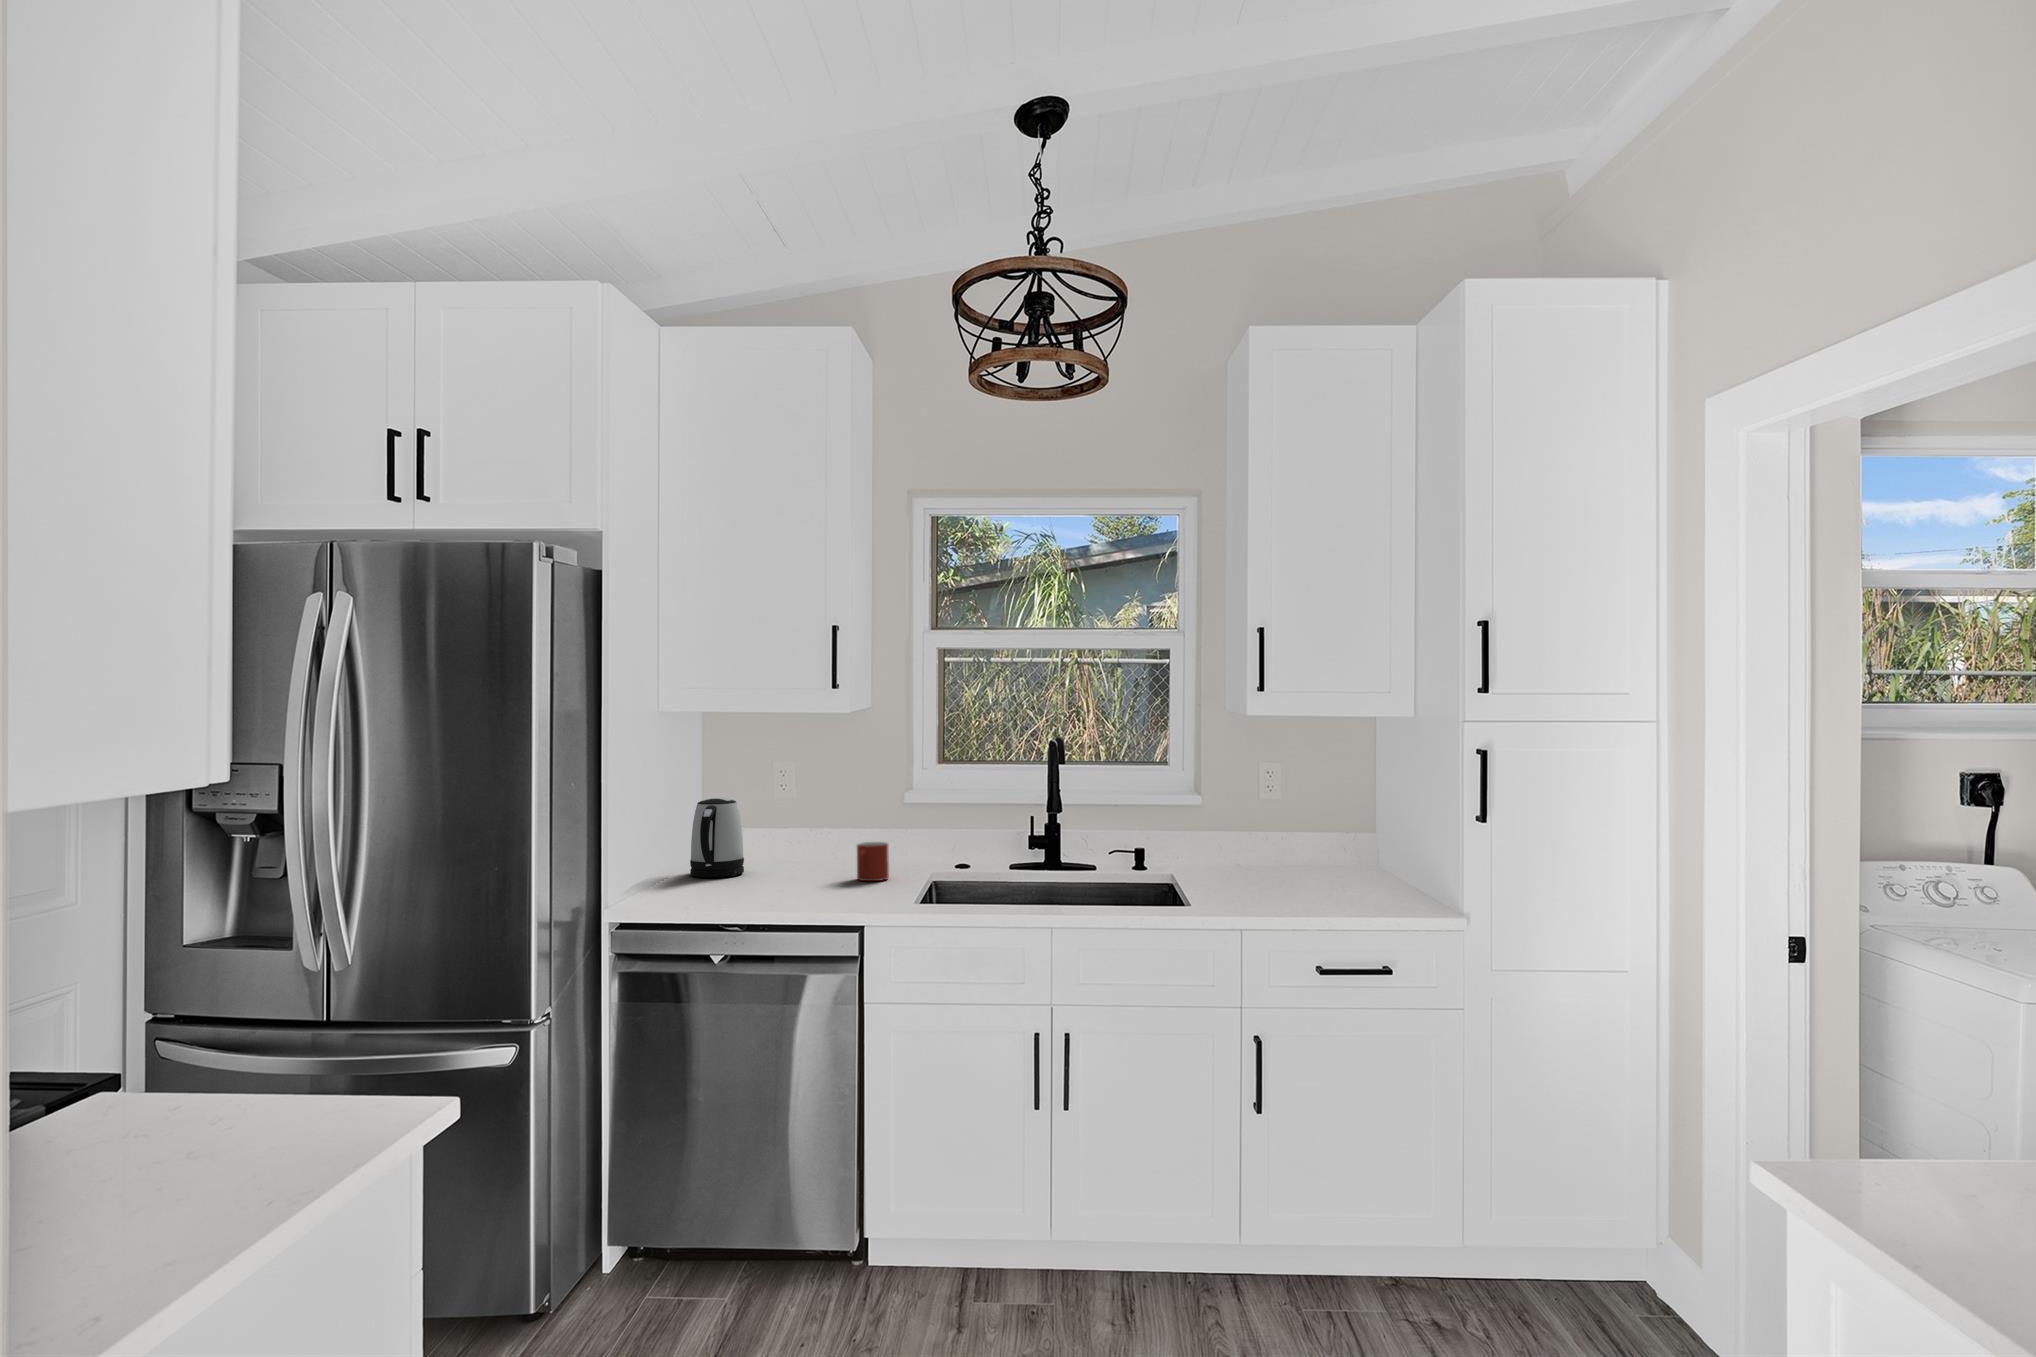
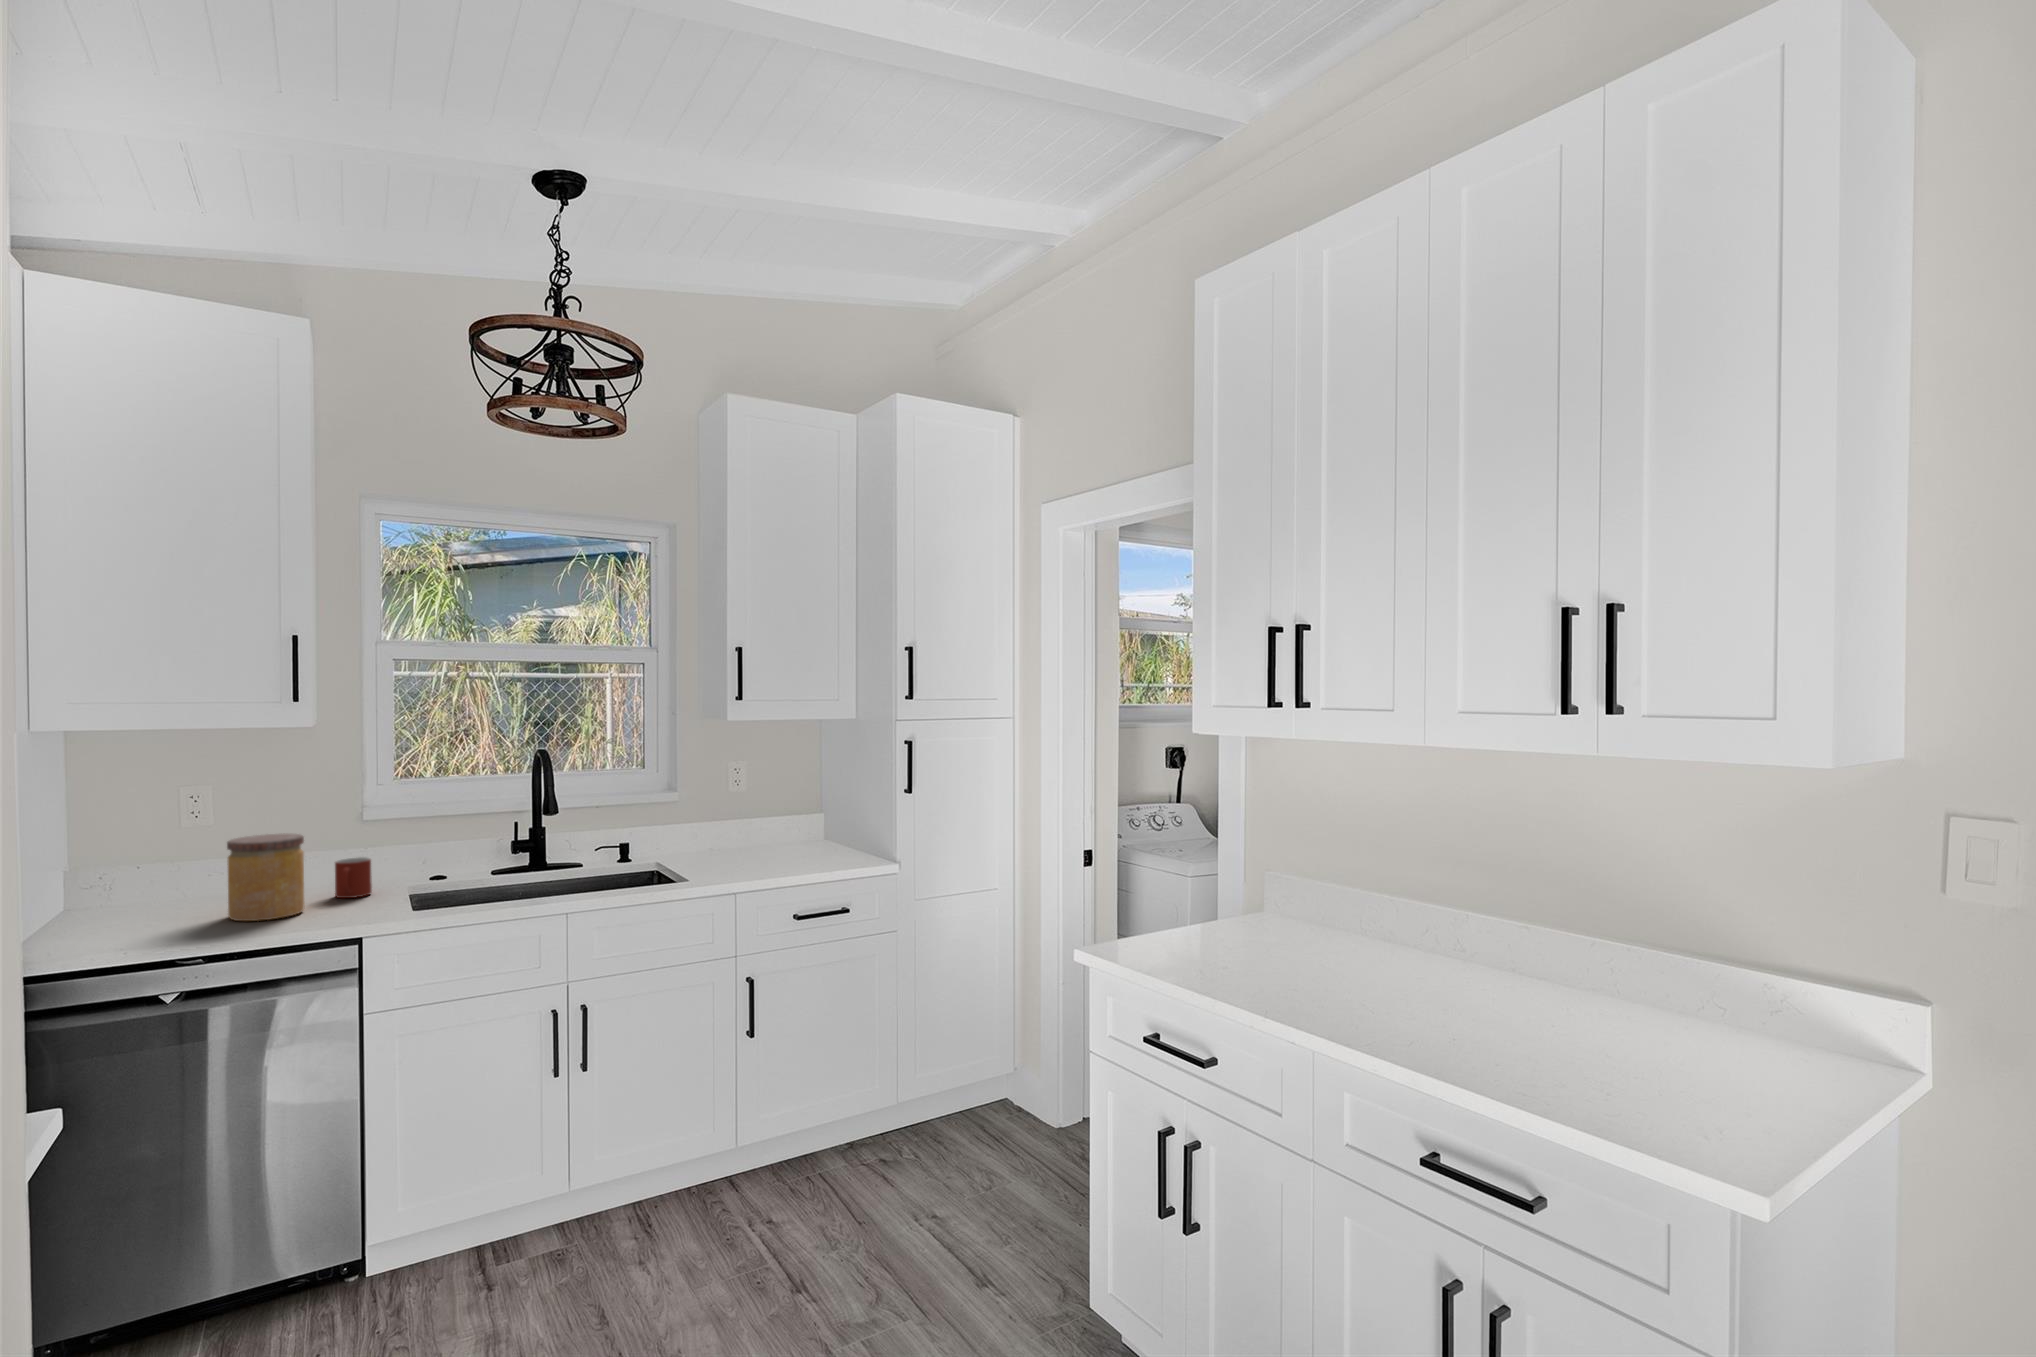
kettle: present [690,798,744,877] -> none [113,826,185,915]
jar: none [755,811,819,893] -> present [227,833,304,921]

